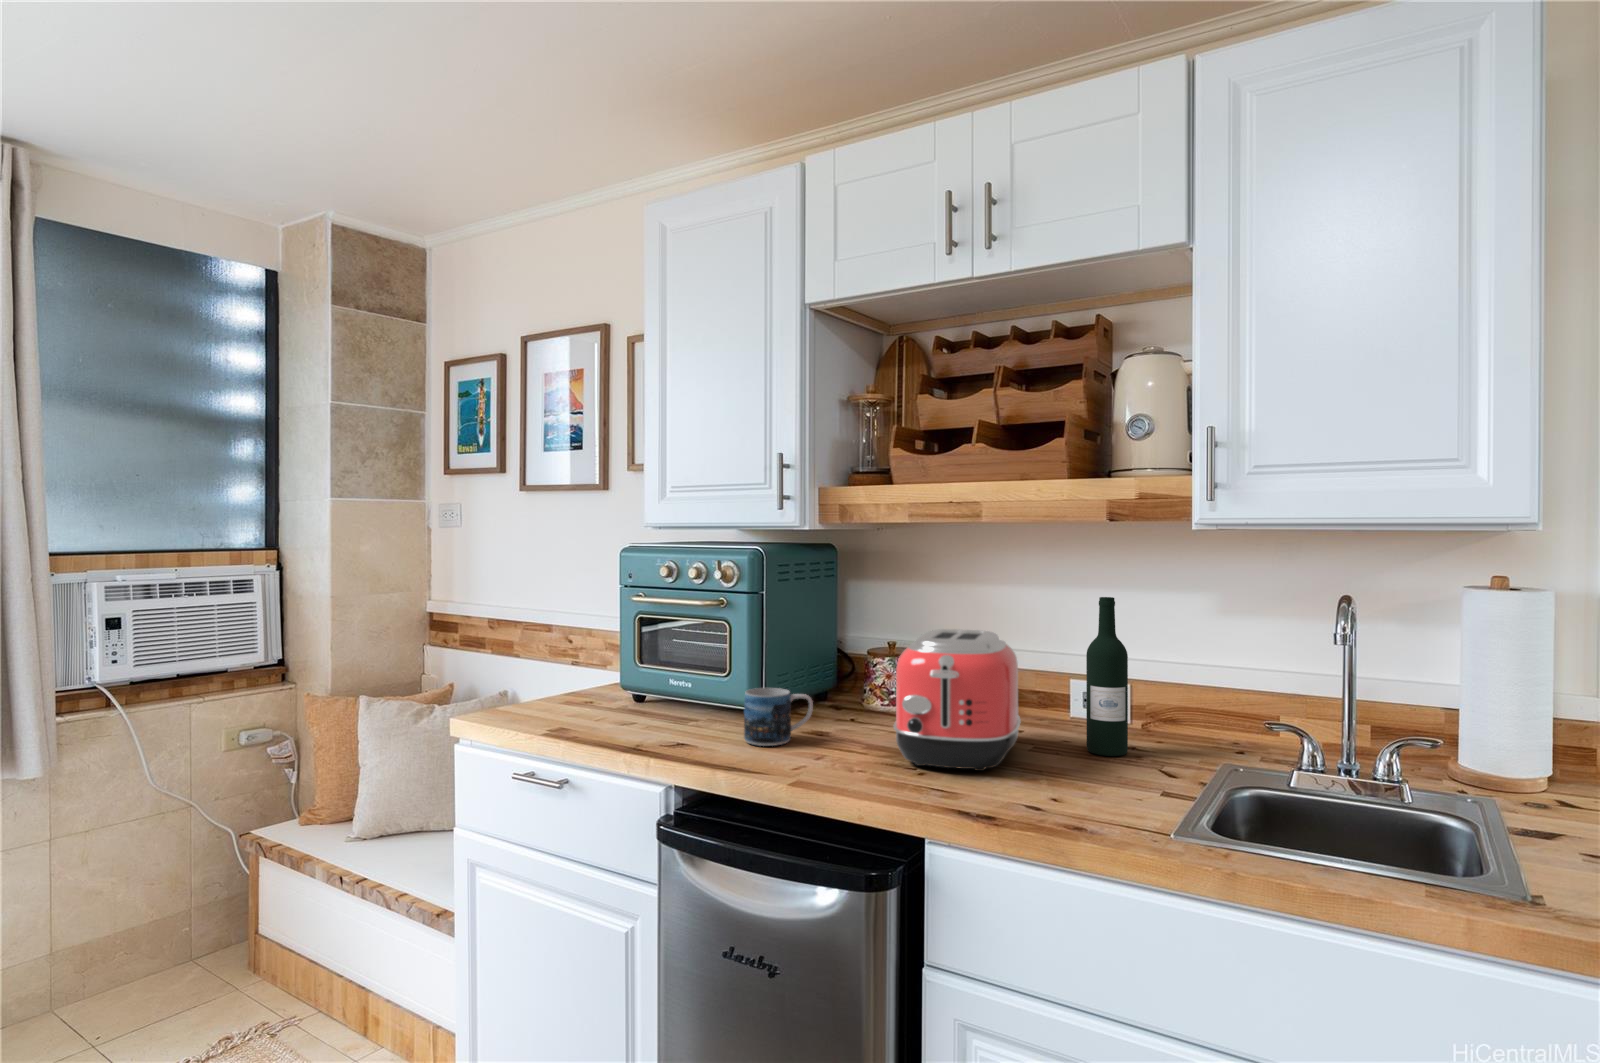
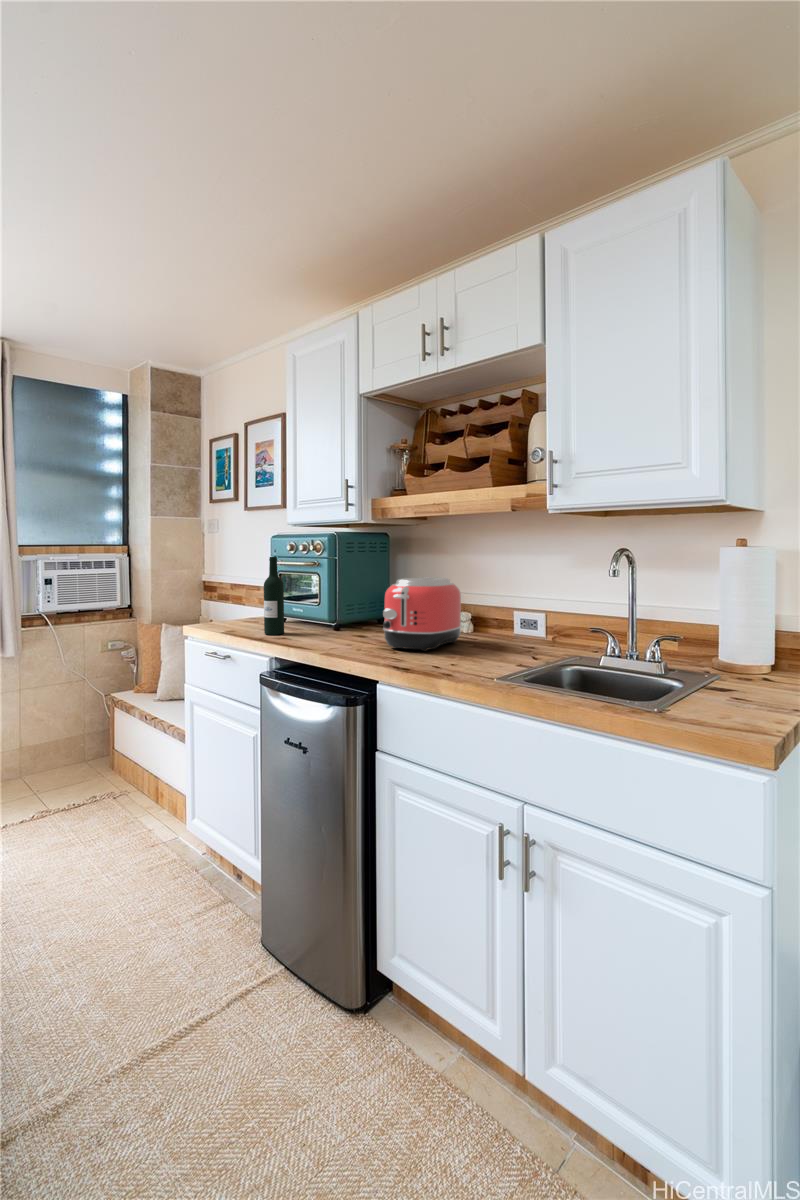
wine bottle: present [1086,597,1128,756] -> present [264,557,284,635]
mug: present [744,688,813,746] -> none [316,610,354,639]

